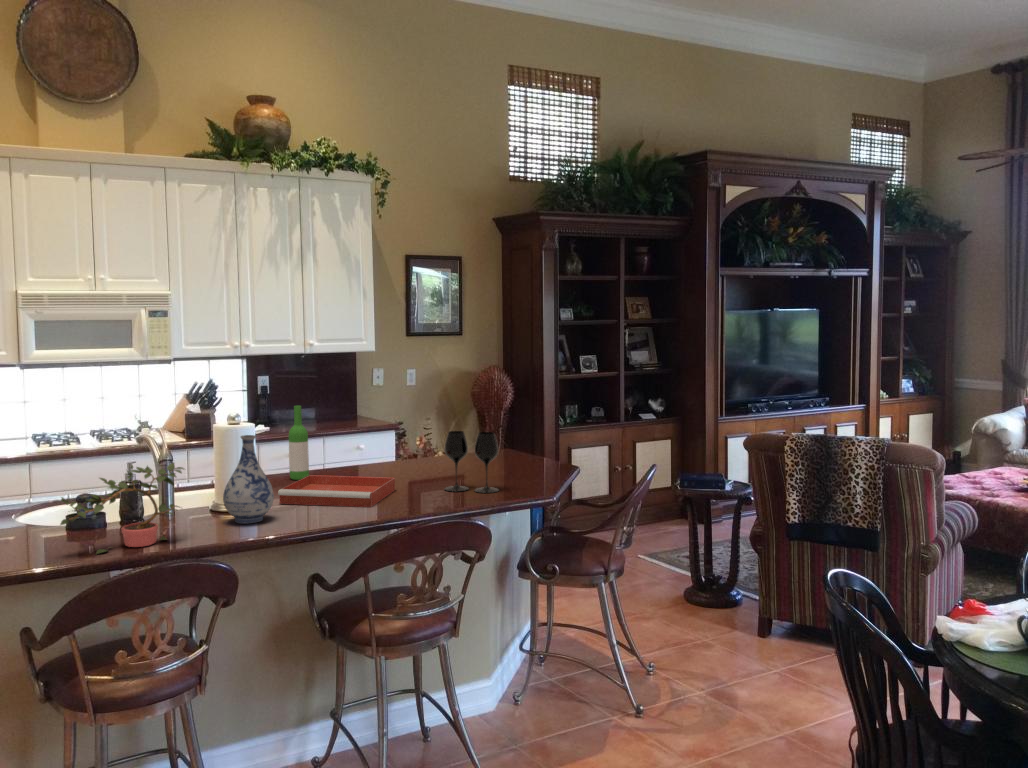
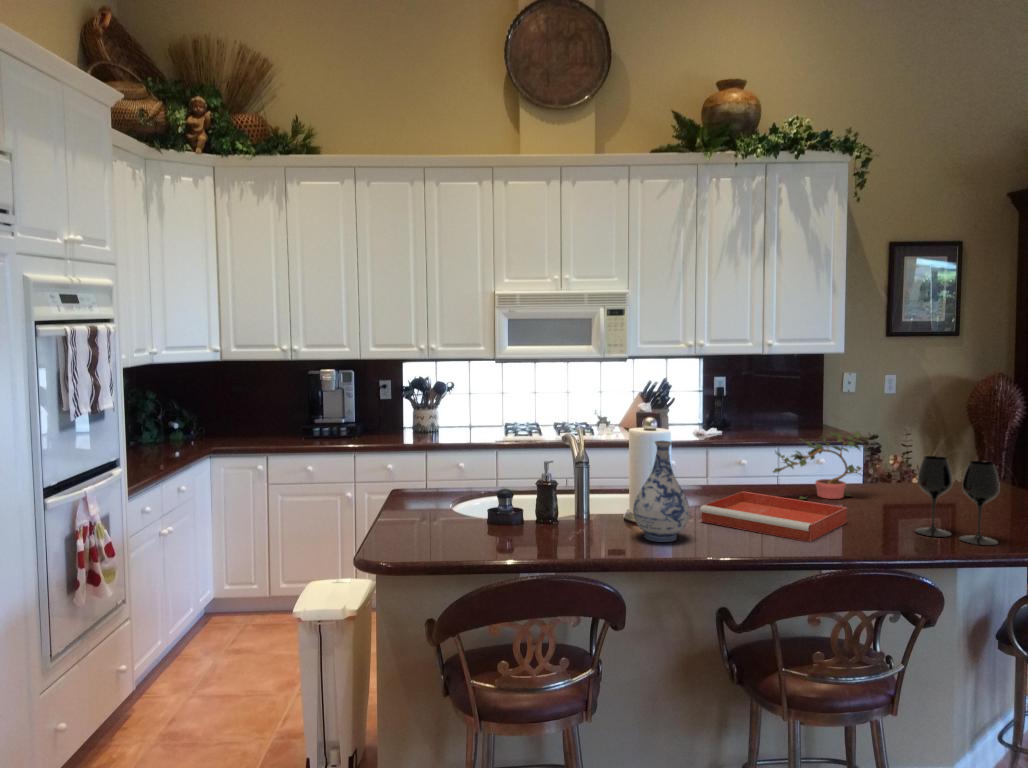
wine bottle: present [289,406,309,480] -> none [723,410,746,494]
potted plant: present [60,463,184,554] -> present [773,432,866,499]

